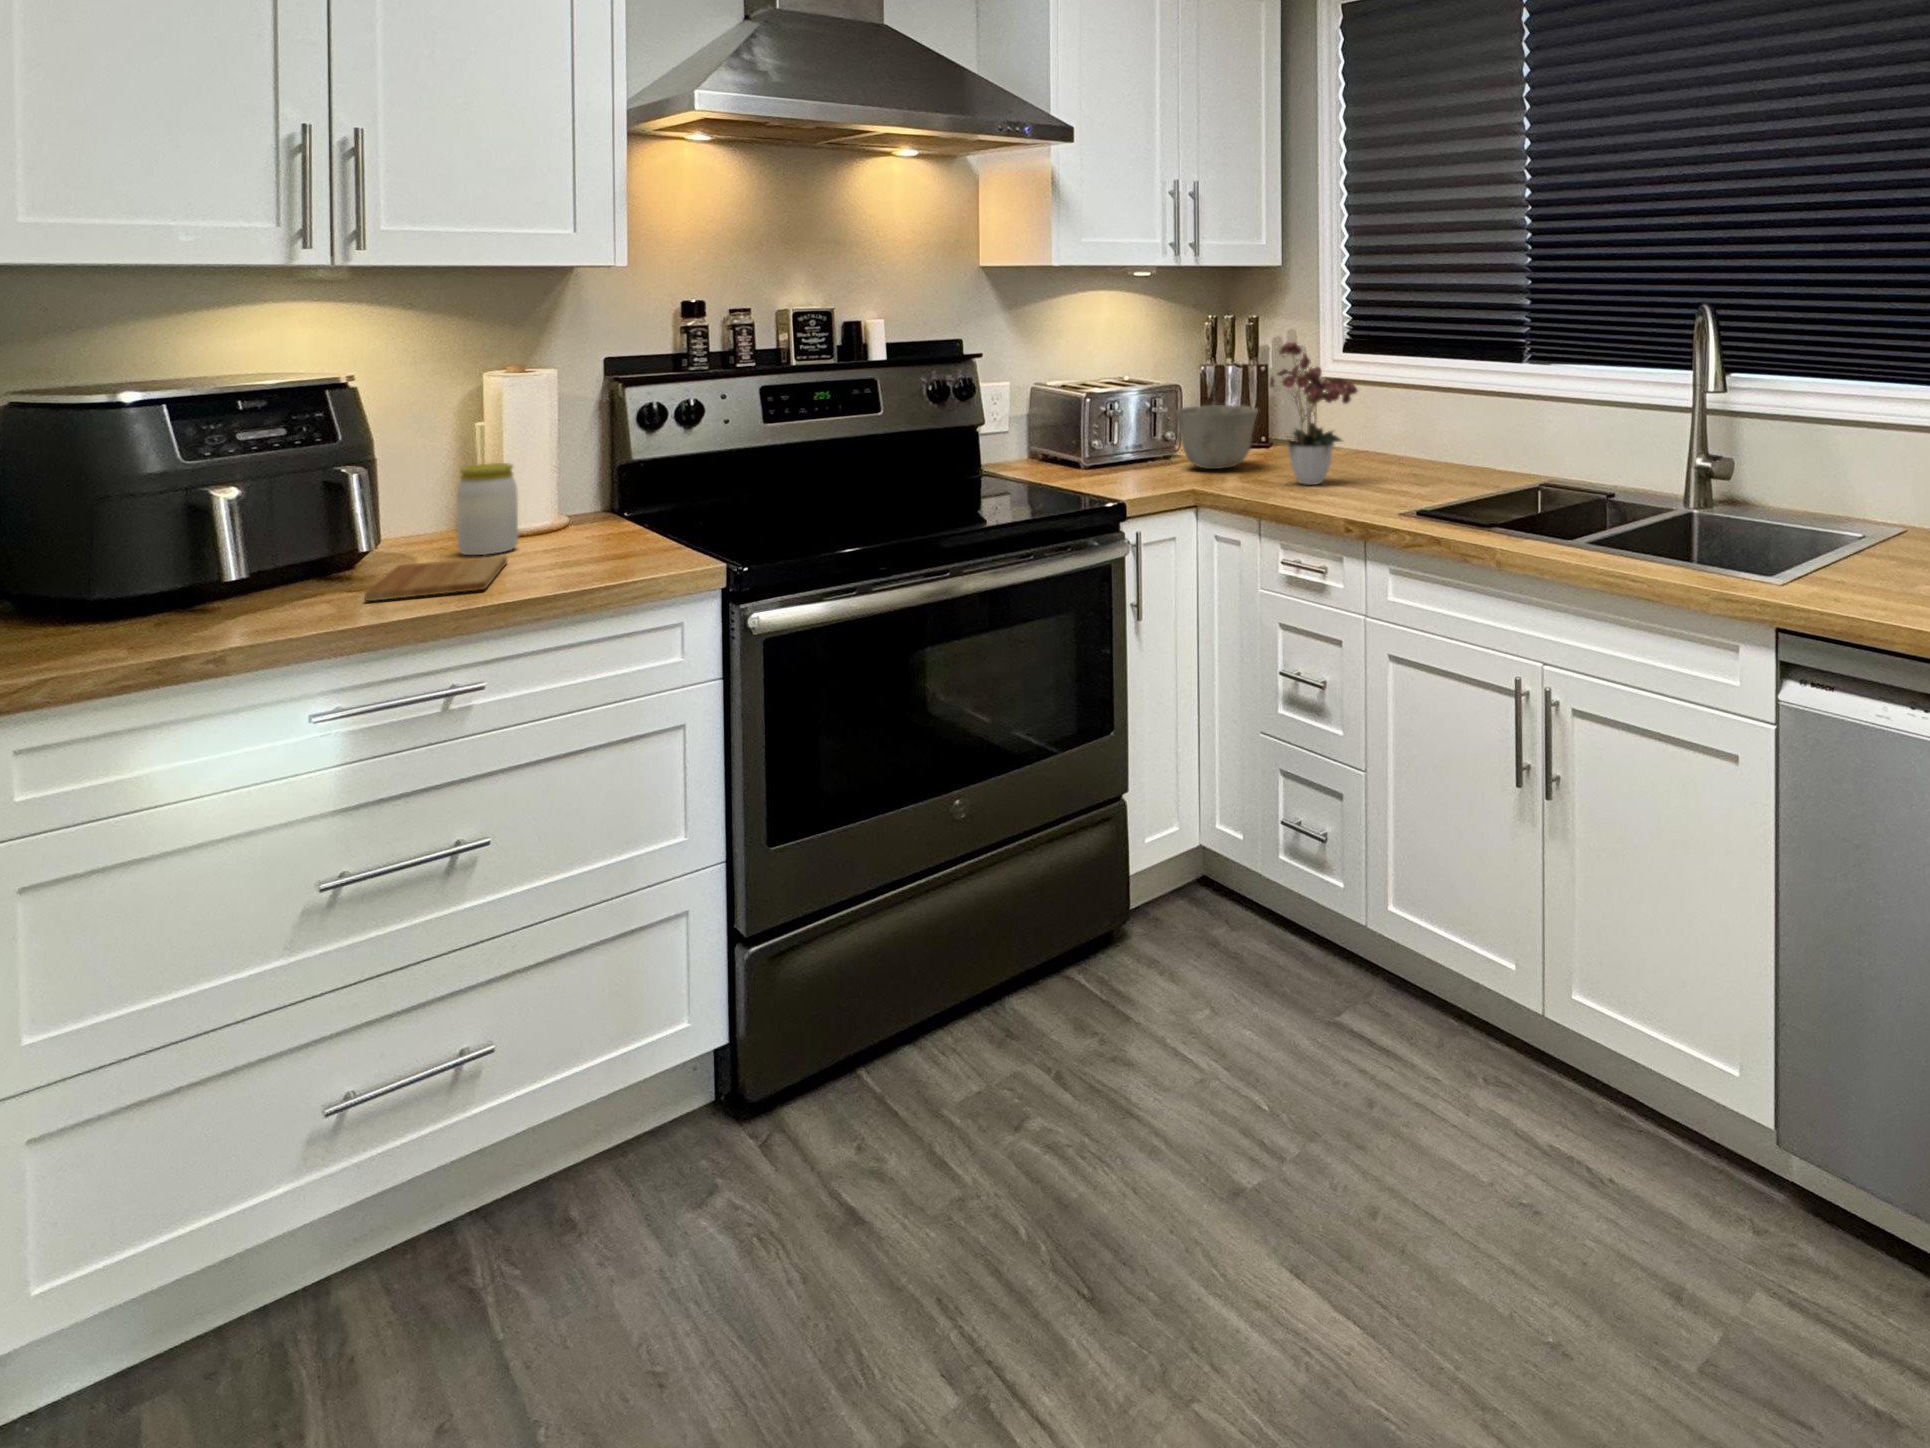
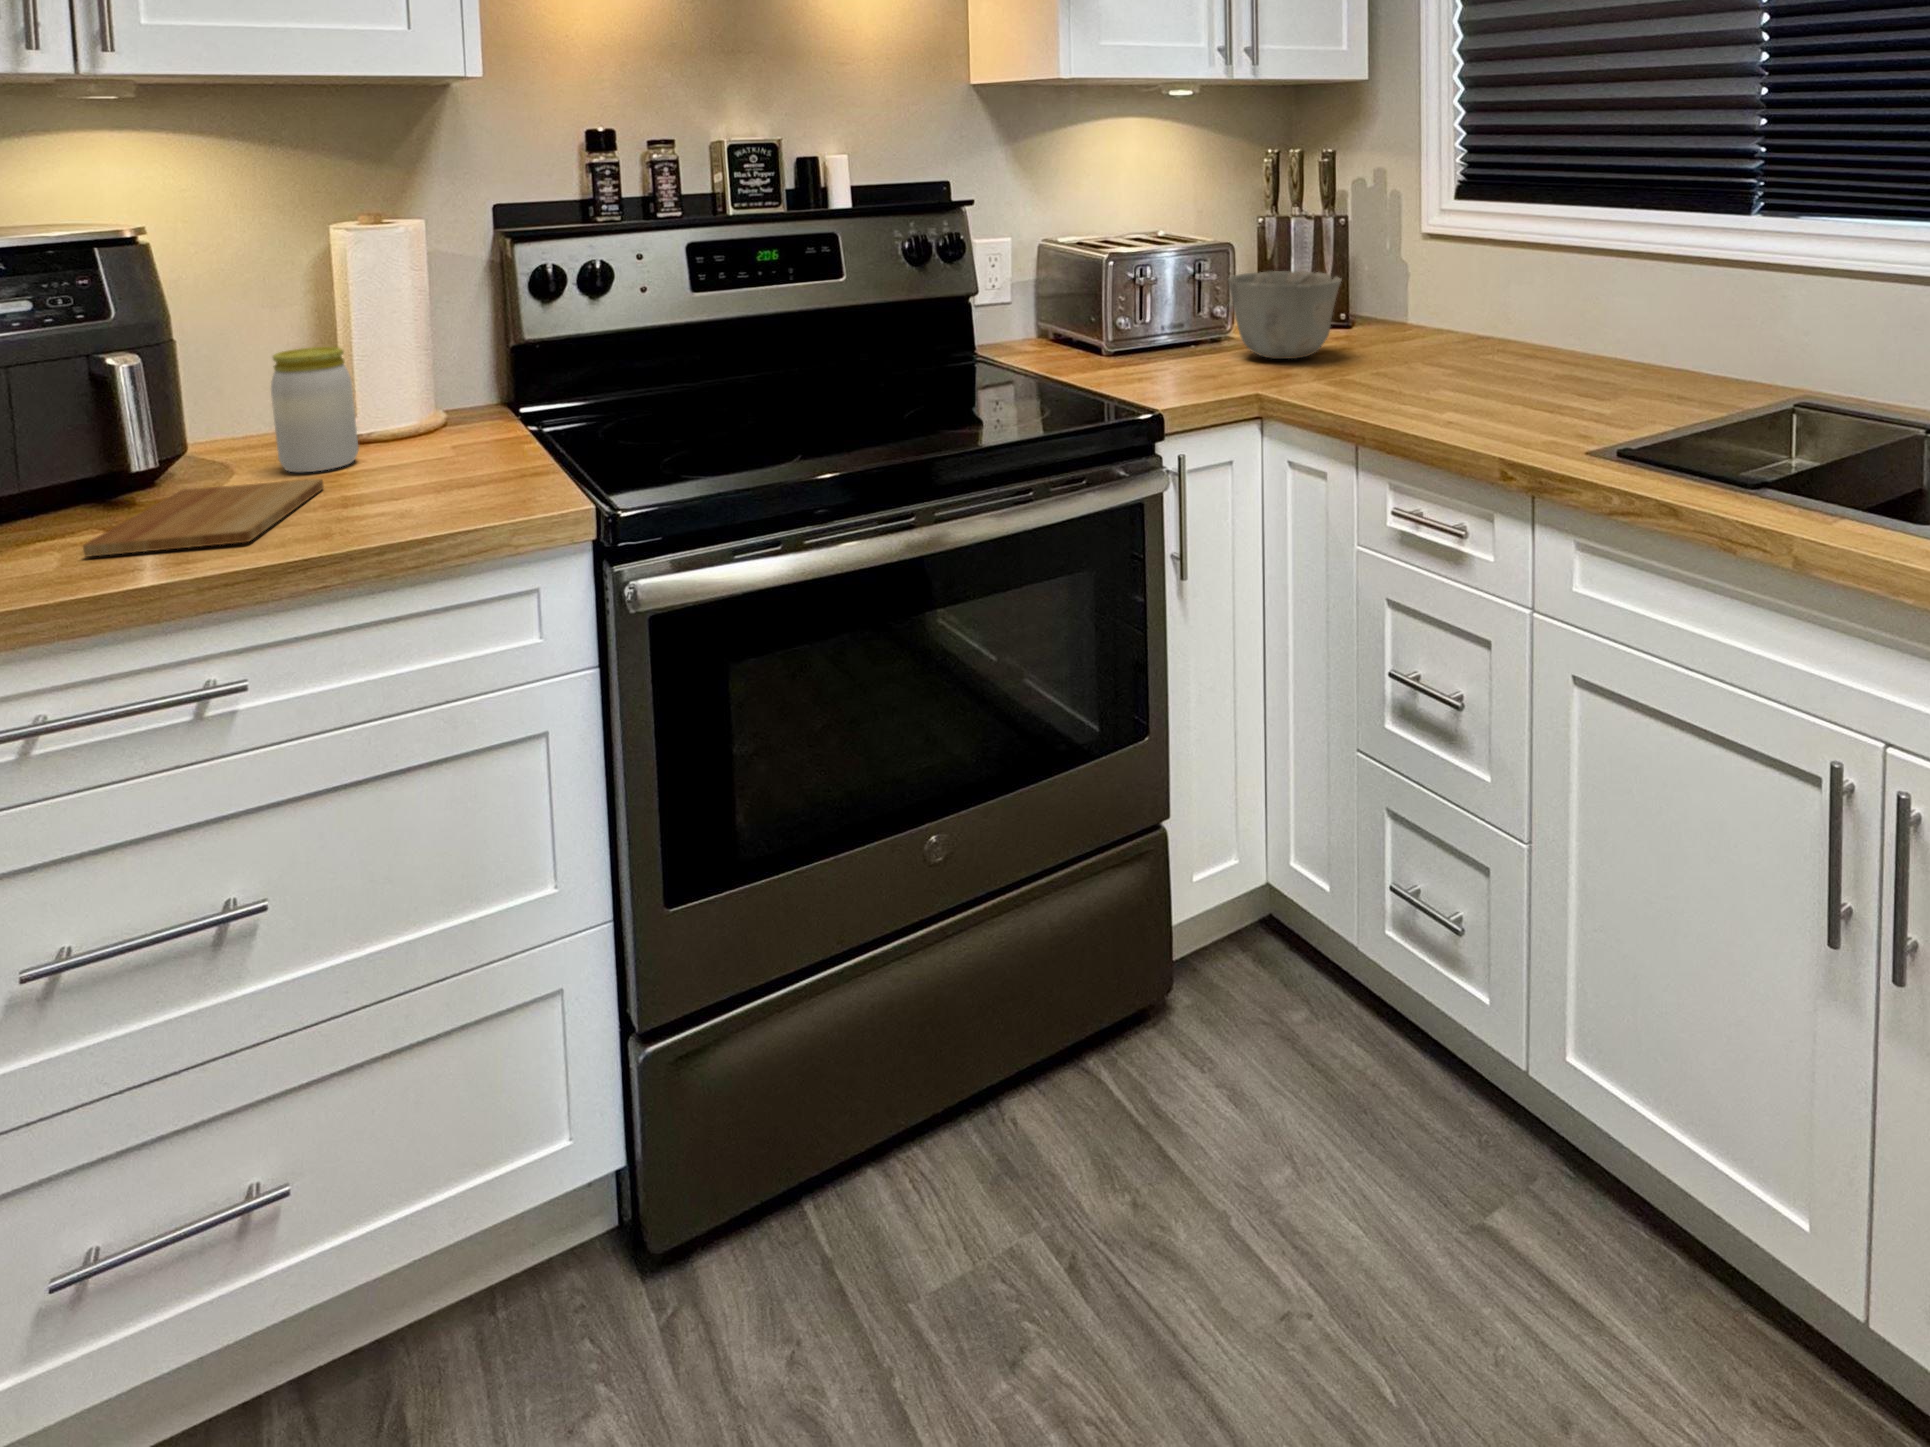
flower arrangement: present [1269,342,1358,485] -> none [1359,173,1508,390]

